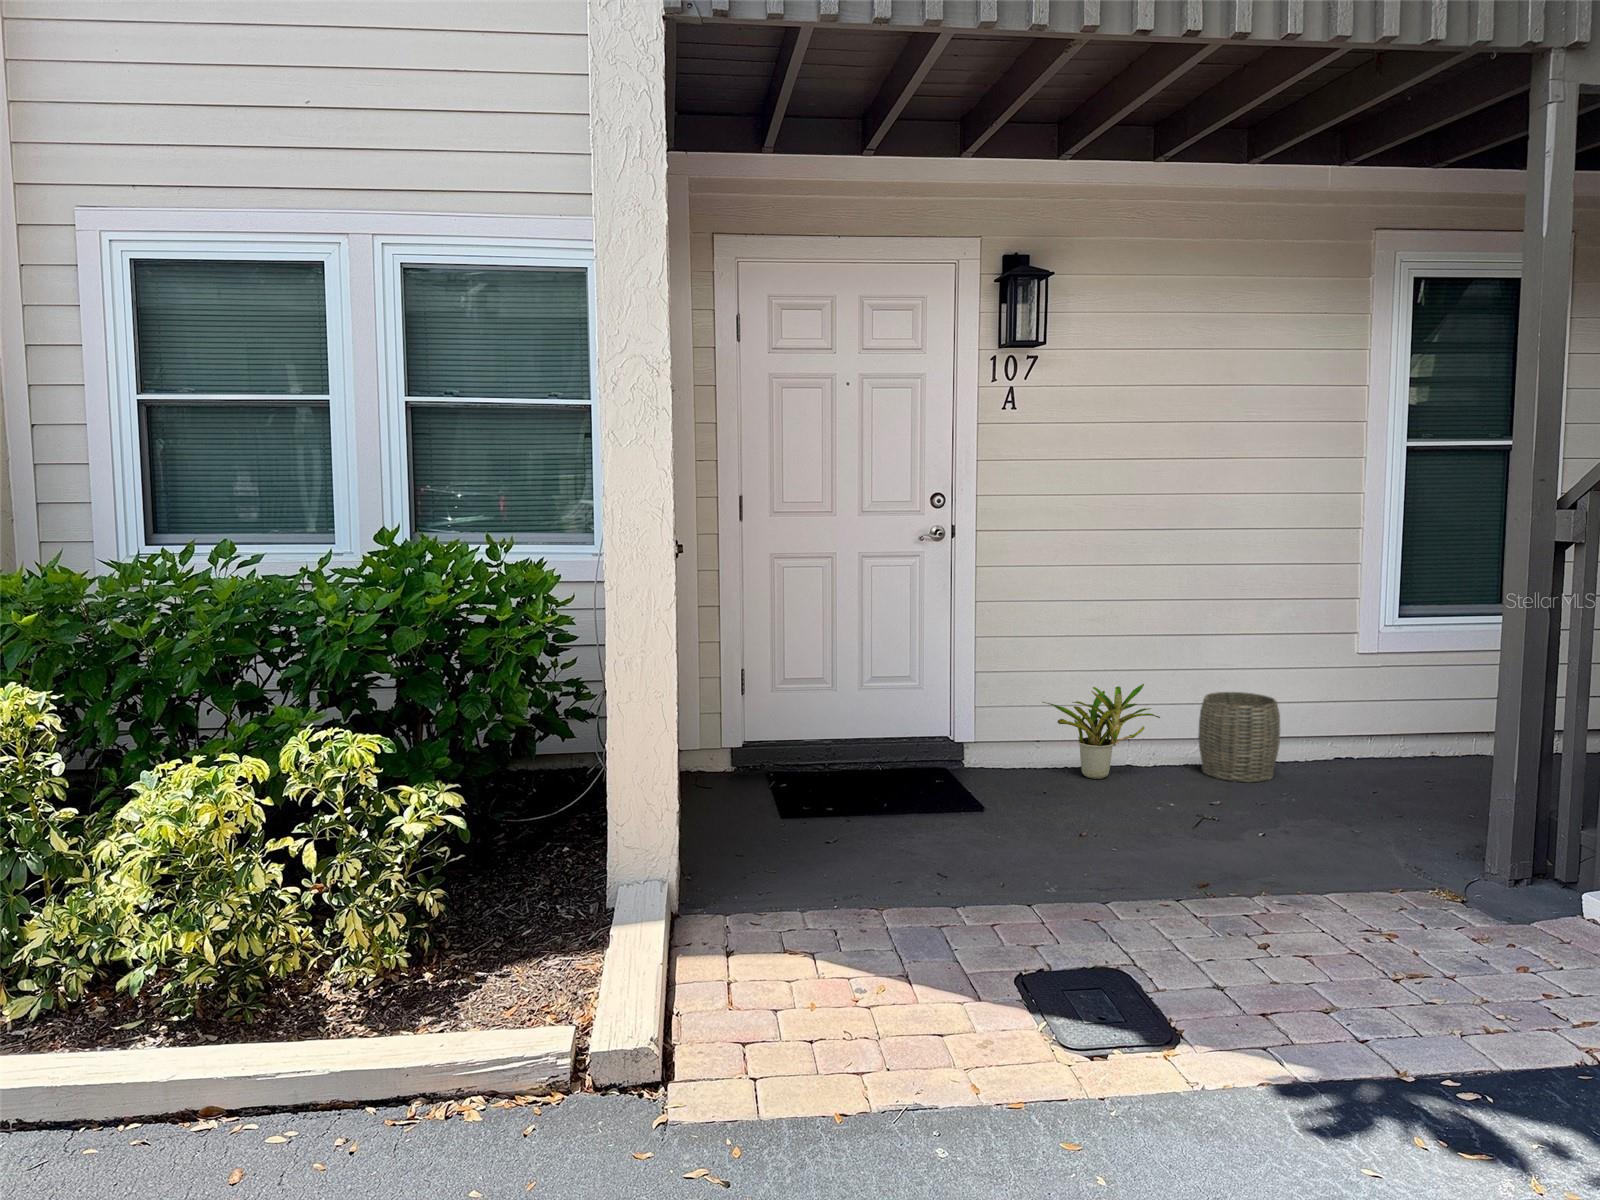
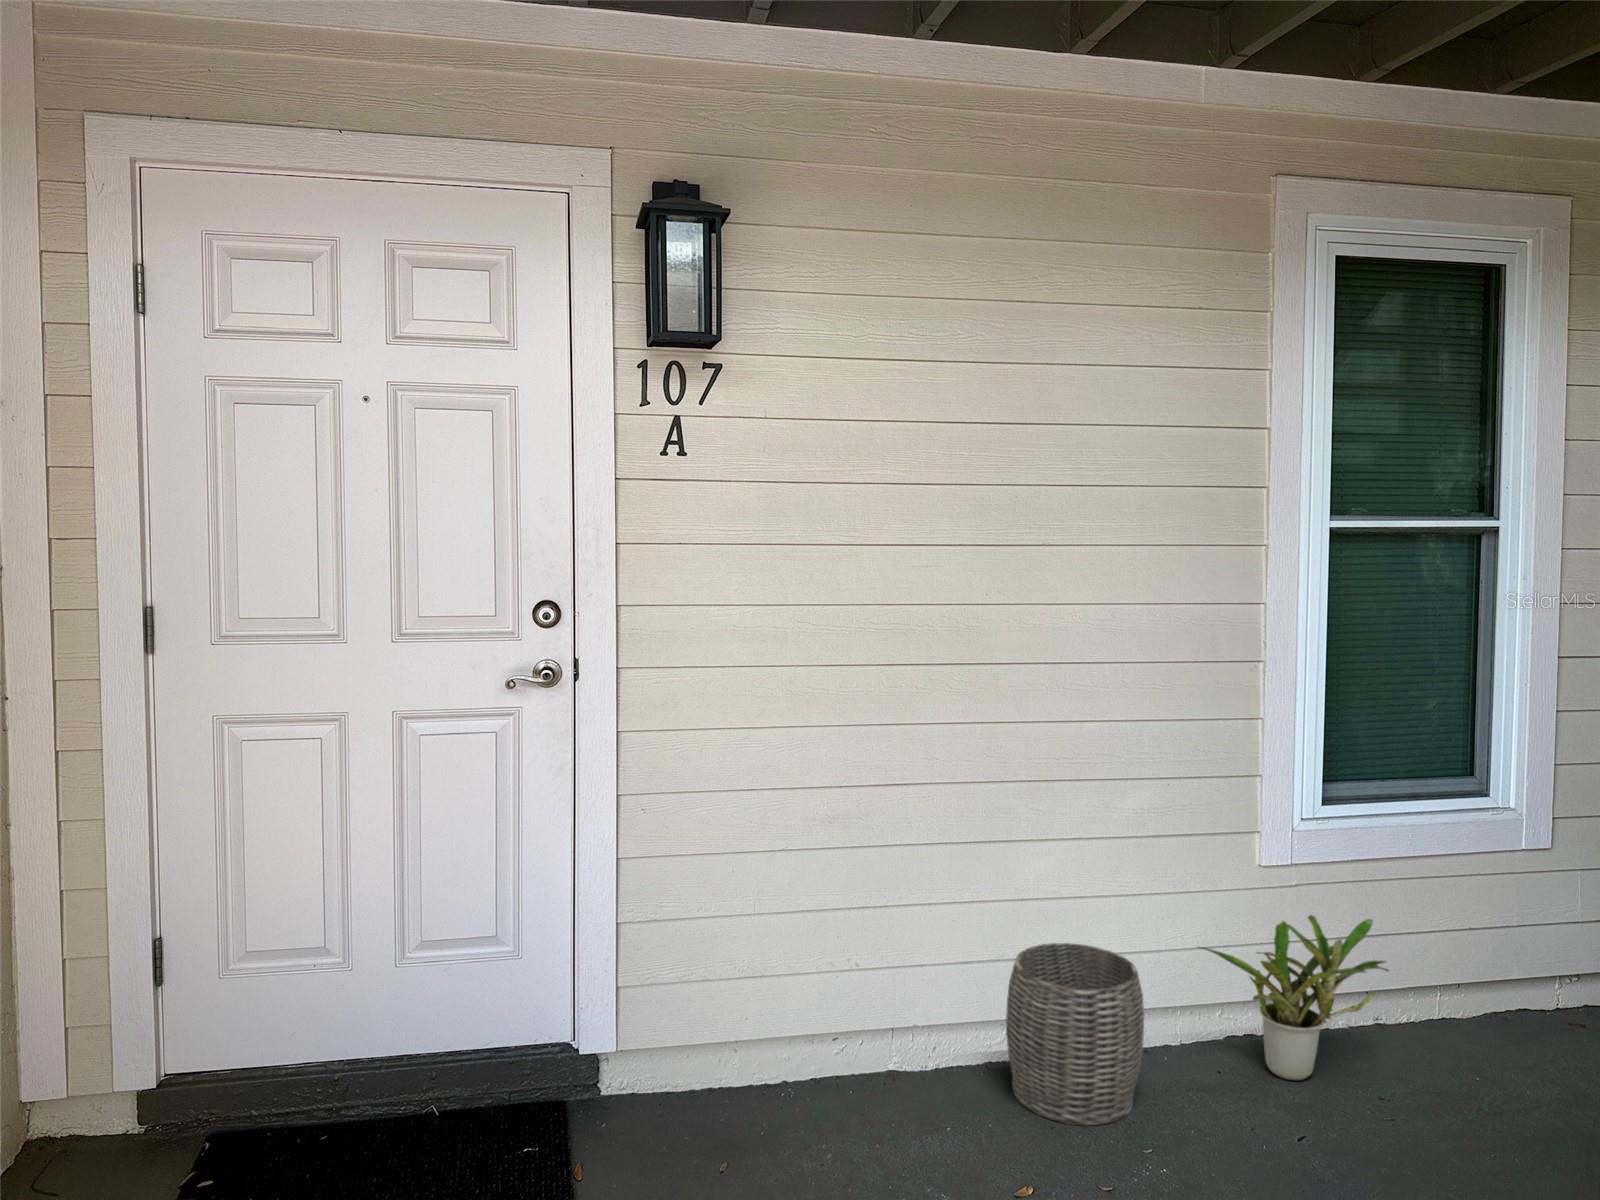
potted plant: present [1043,684,1160,779] -> present [1200,915,1389,1080]

